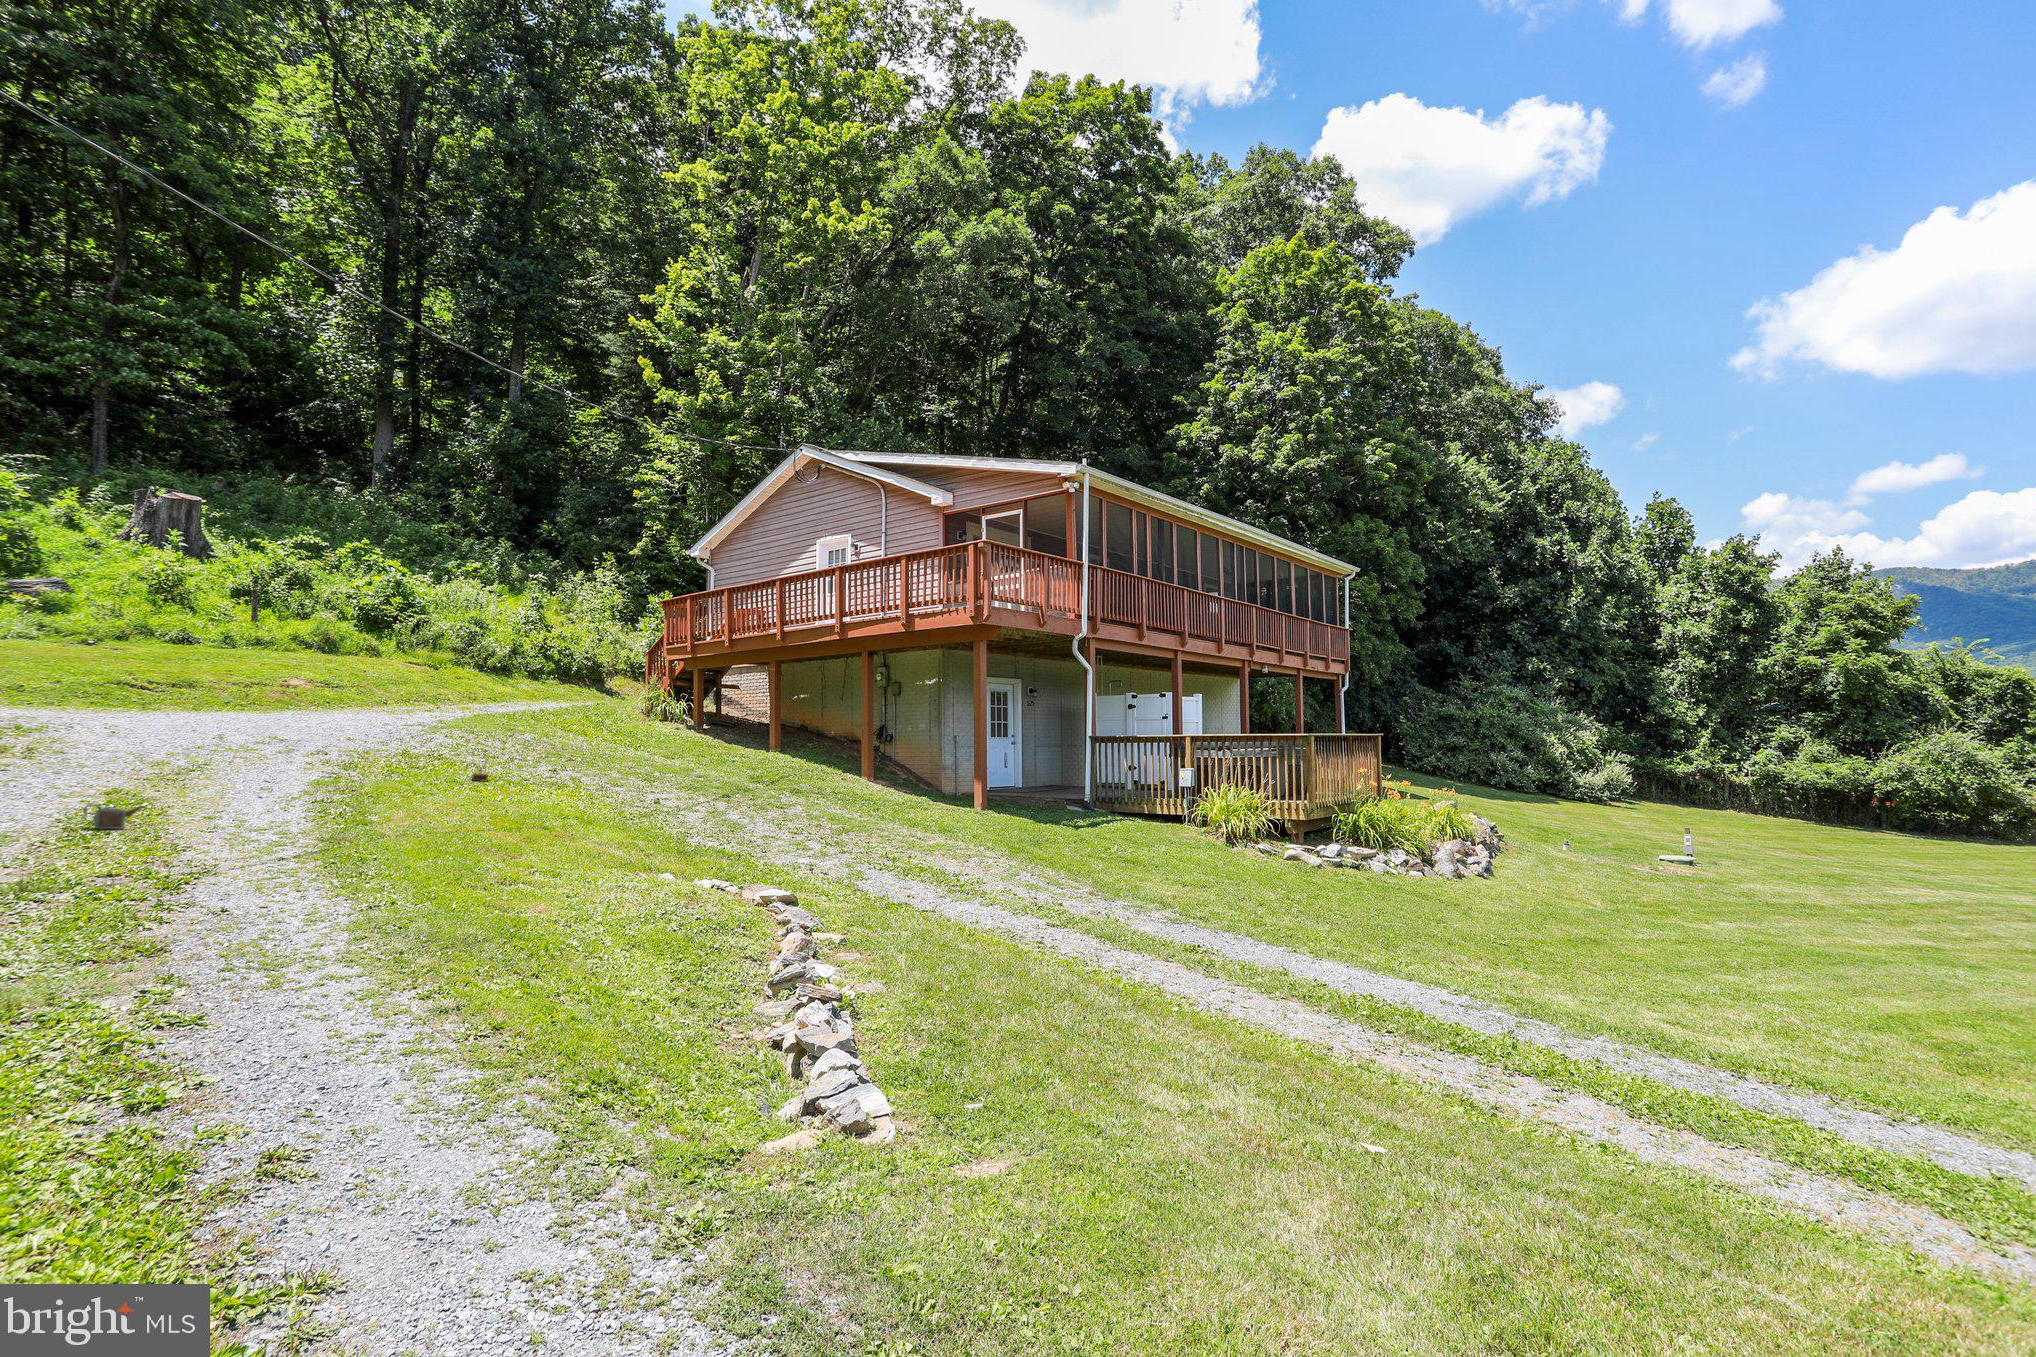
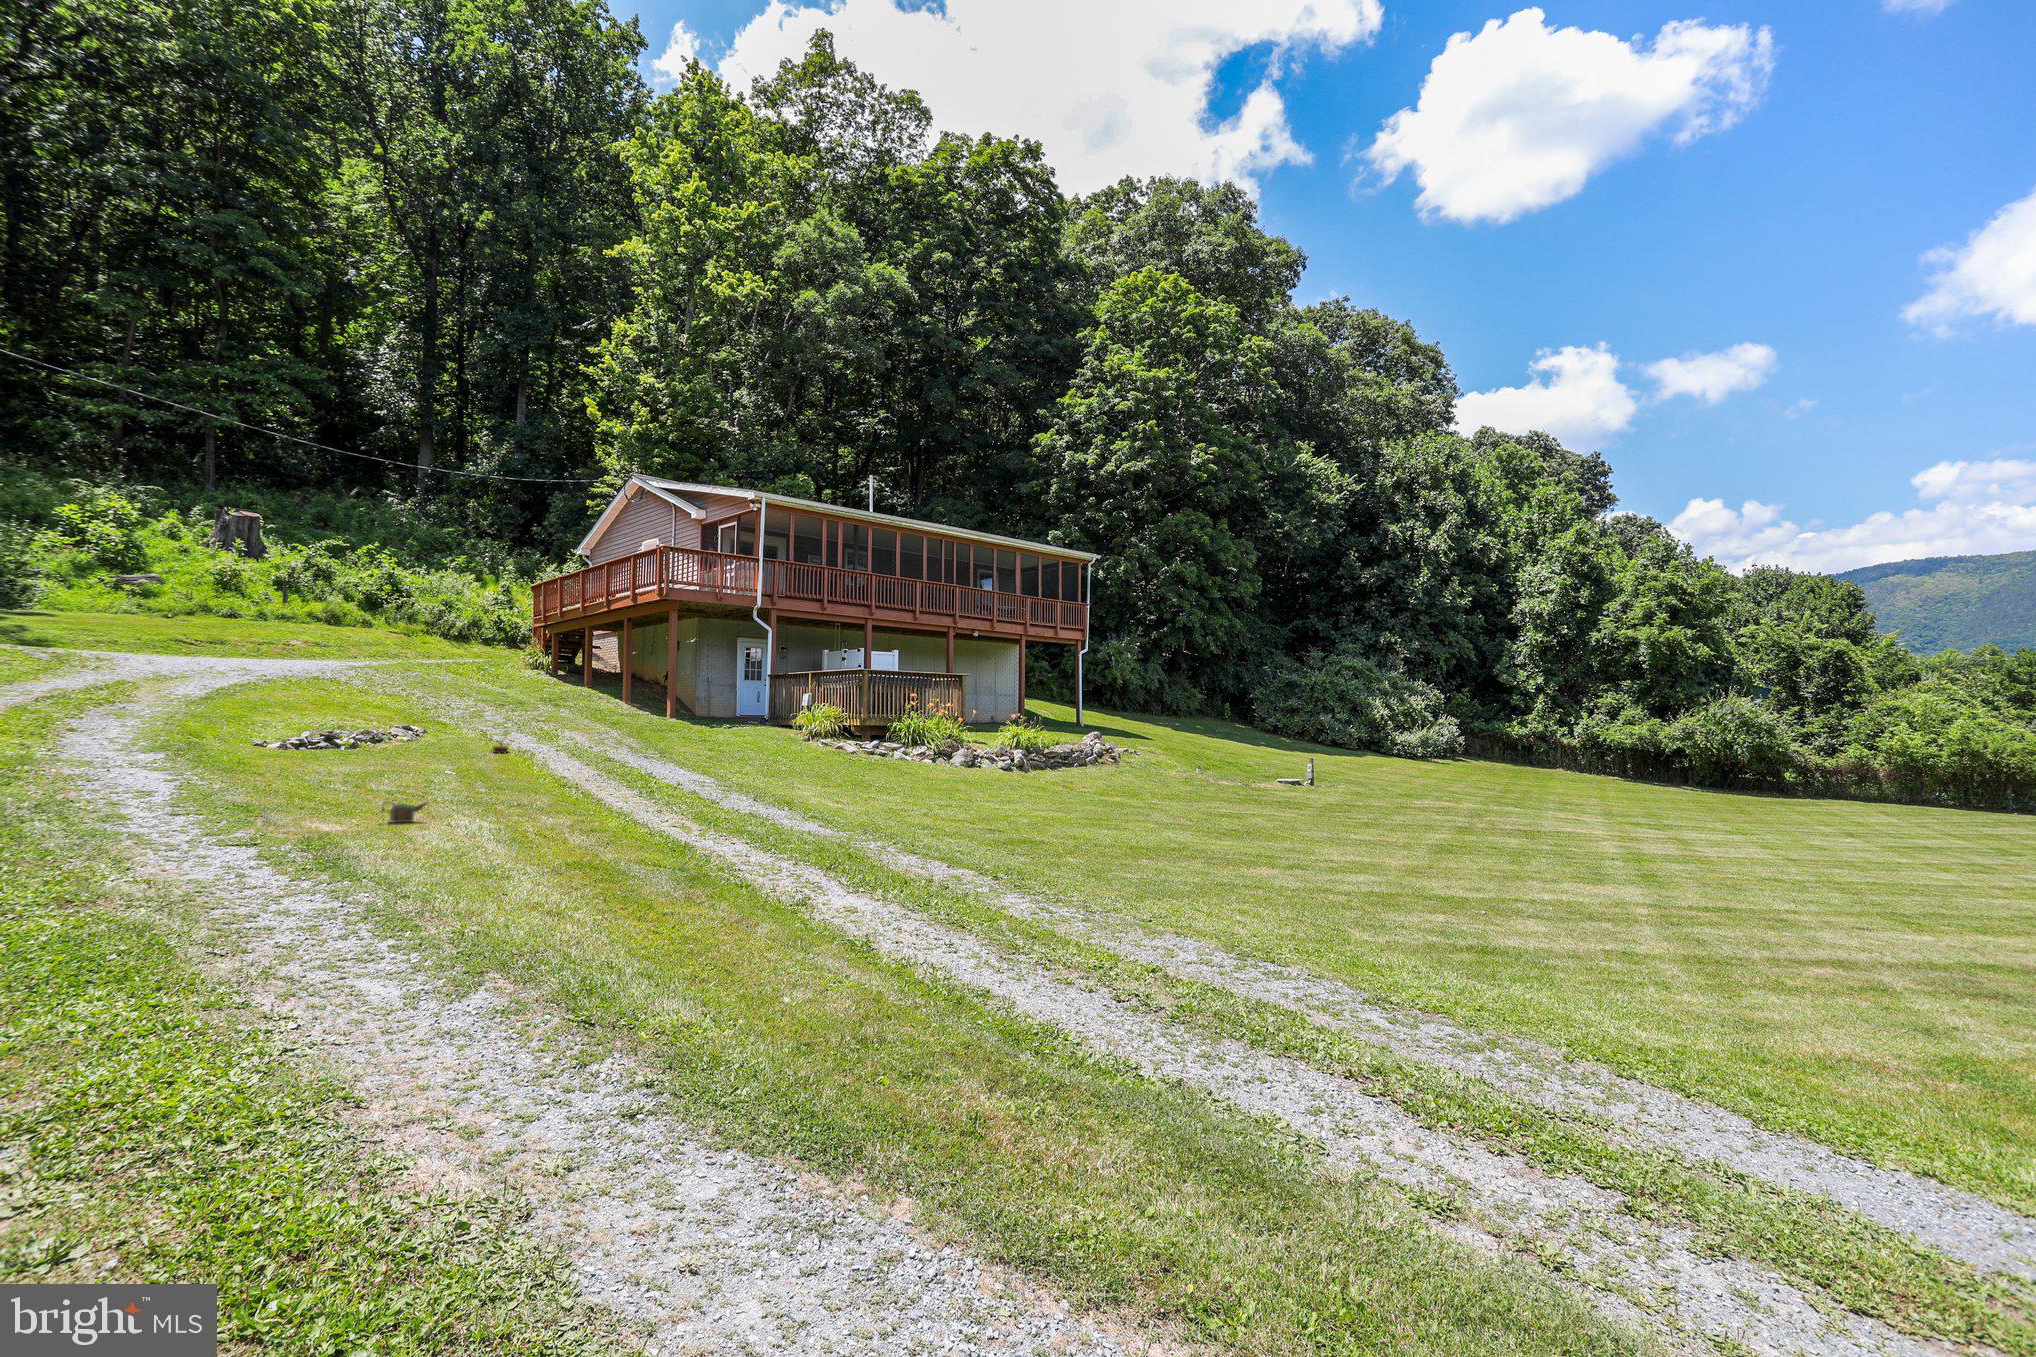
watering can: present [83,803,143,829] -> present [381,801,427,822]

